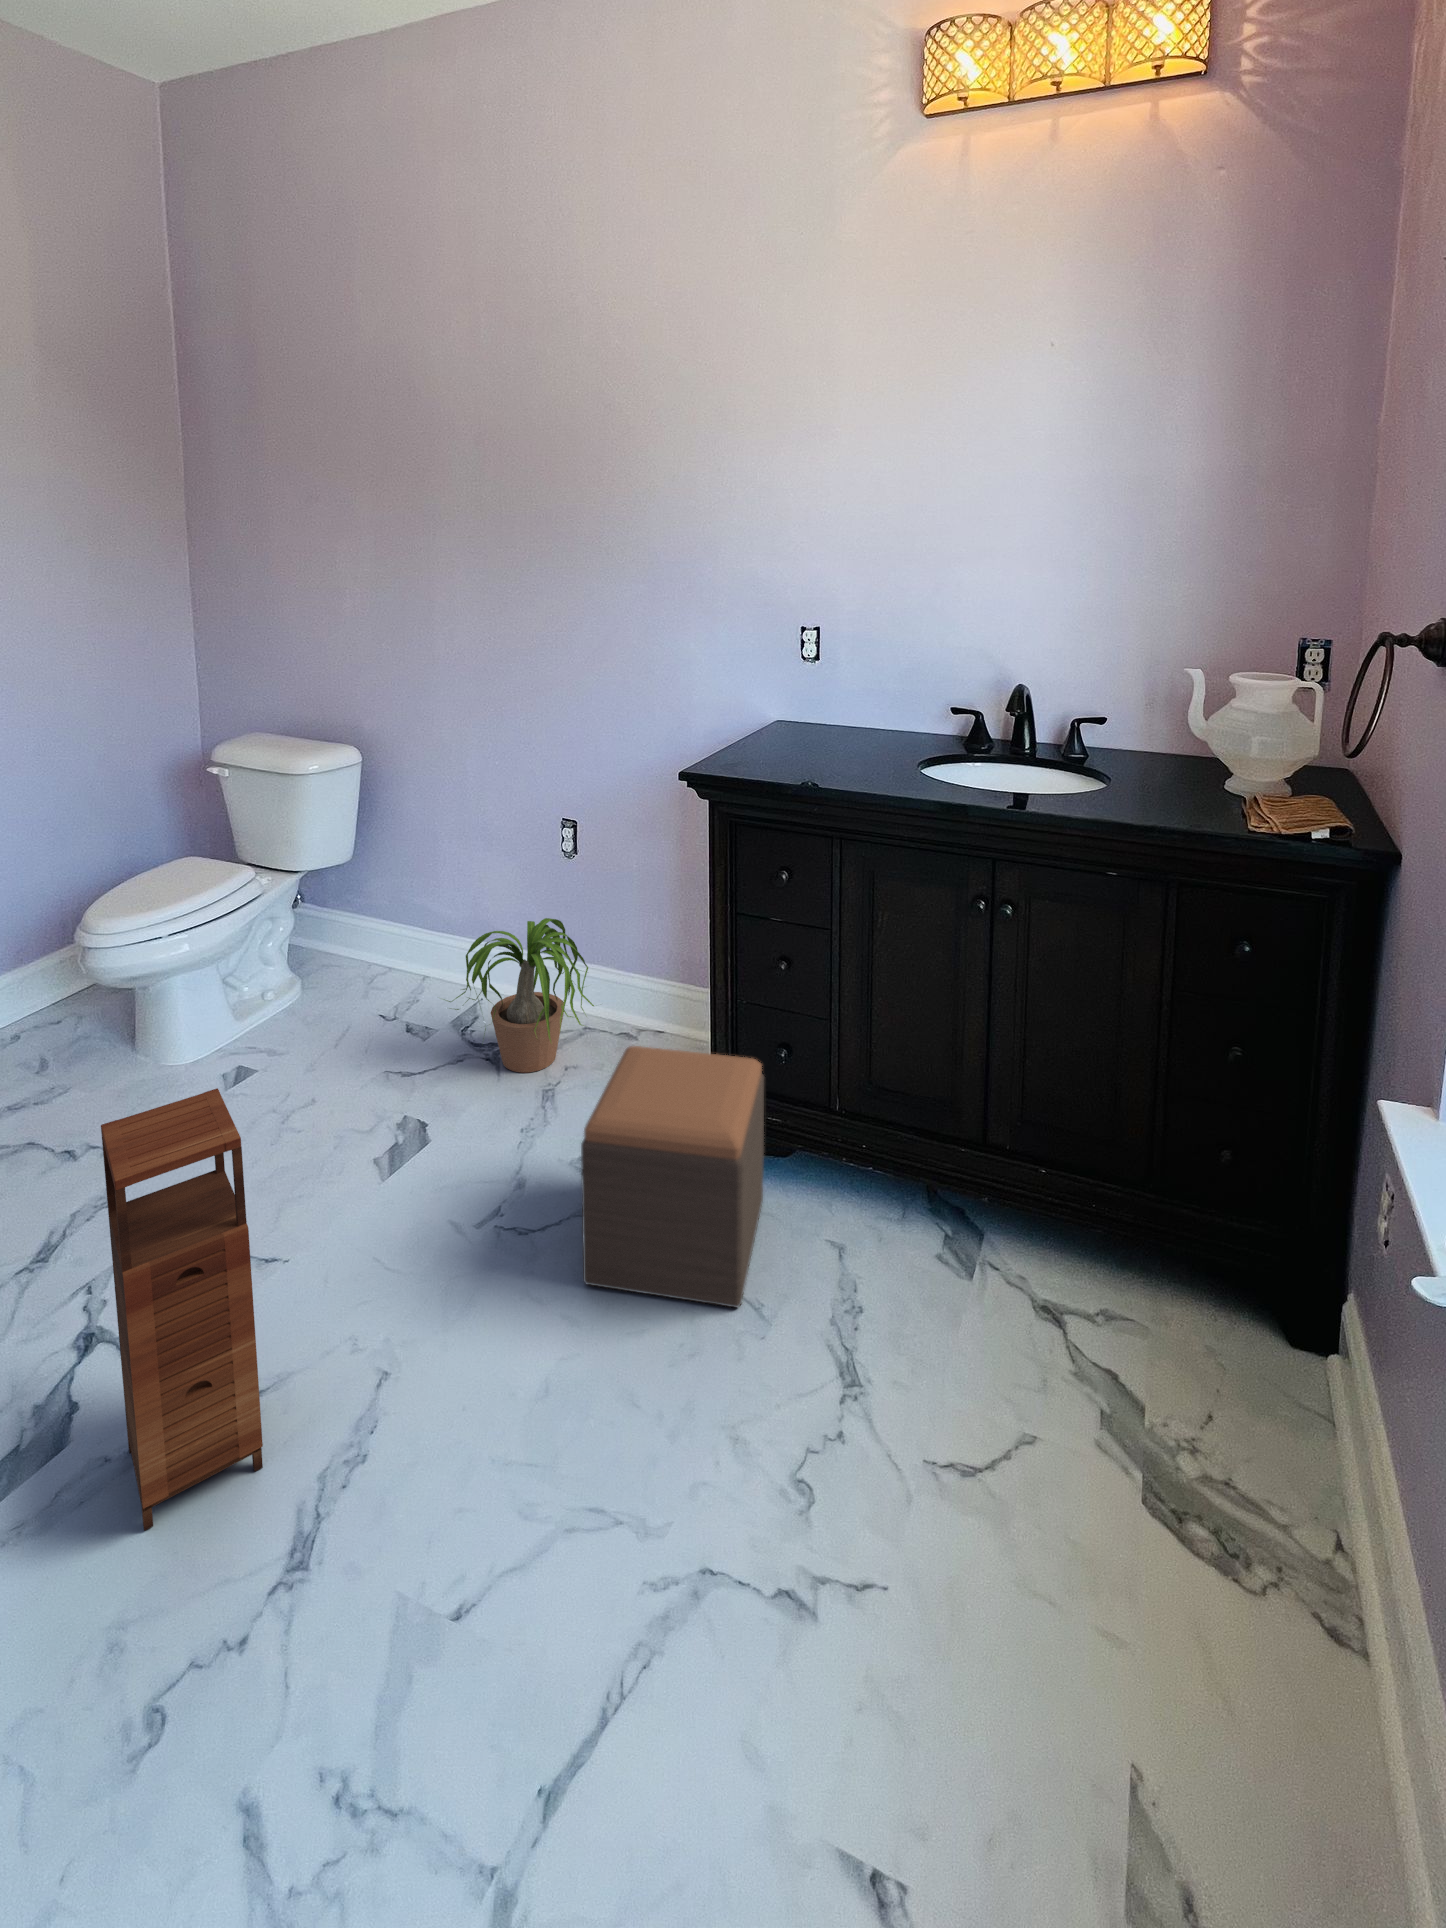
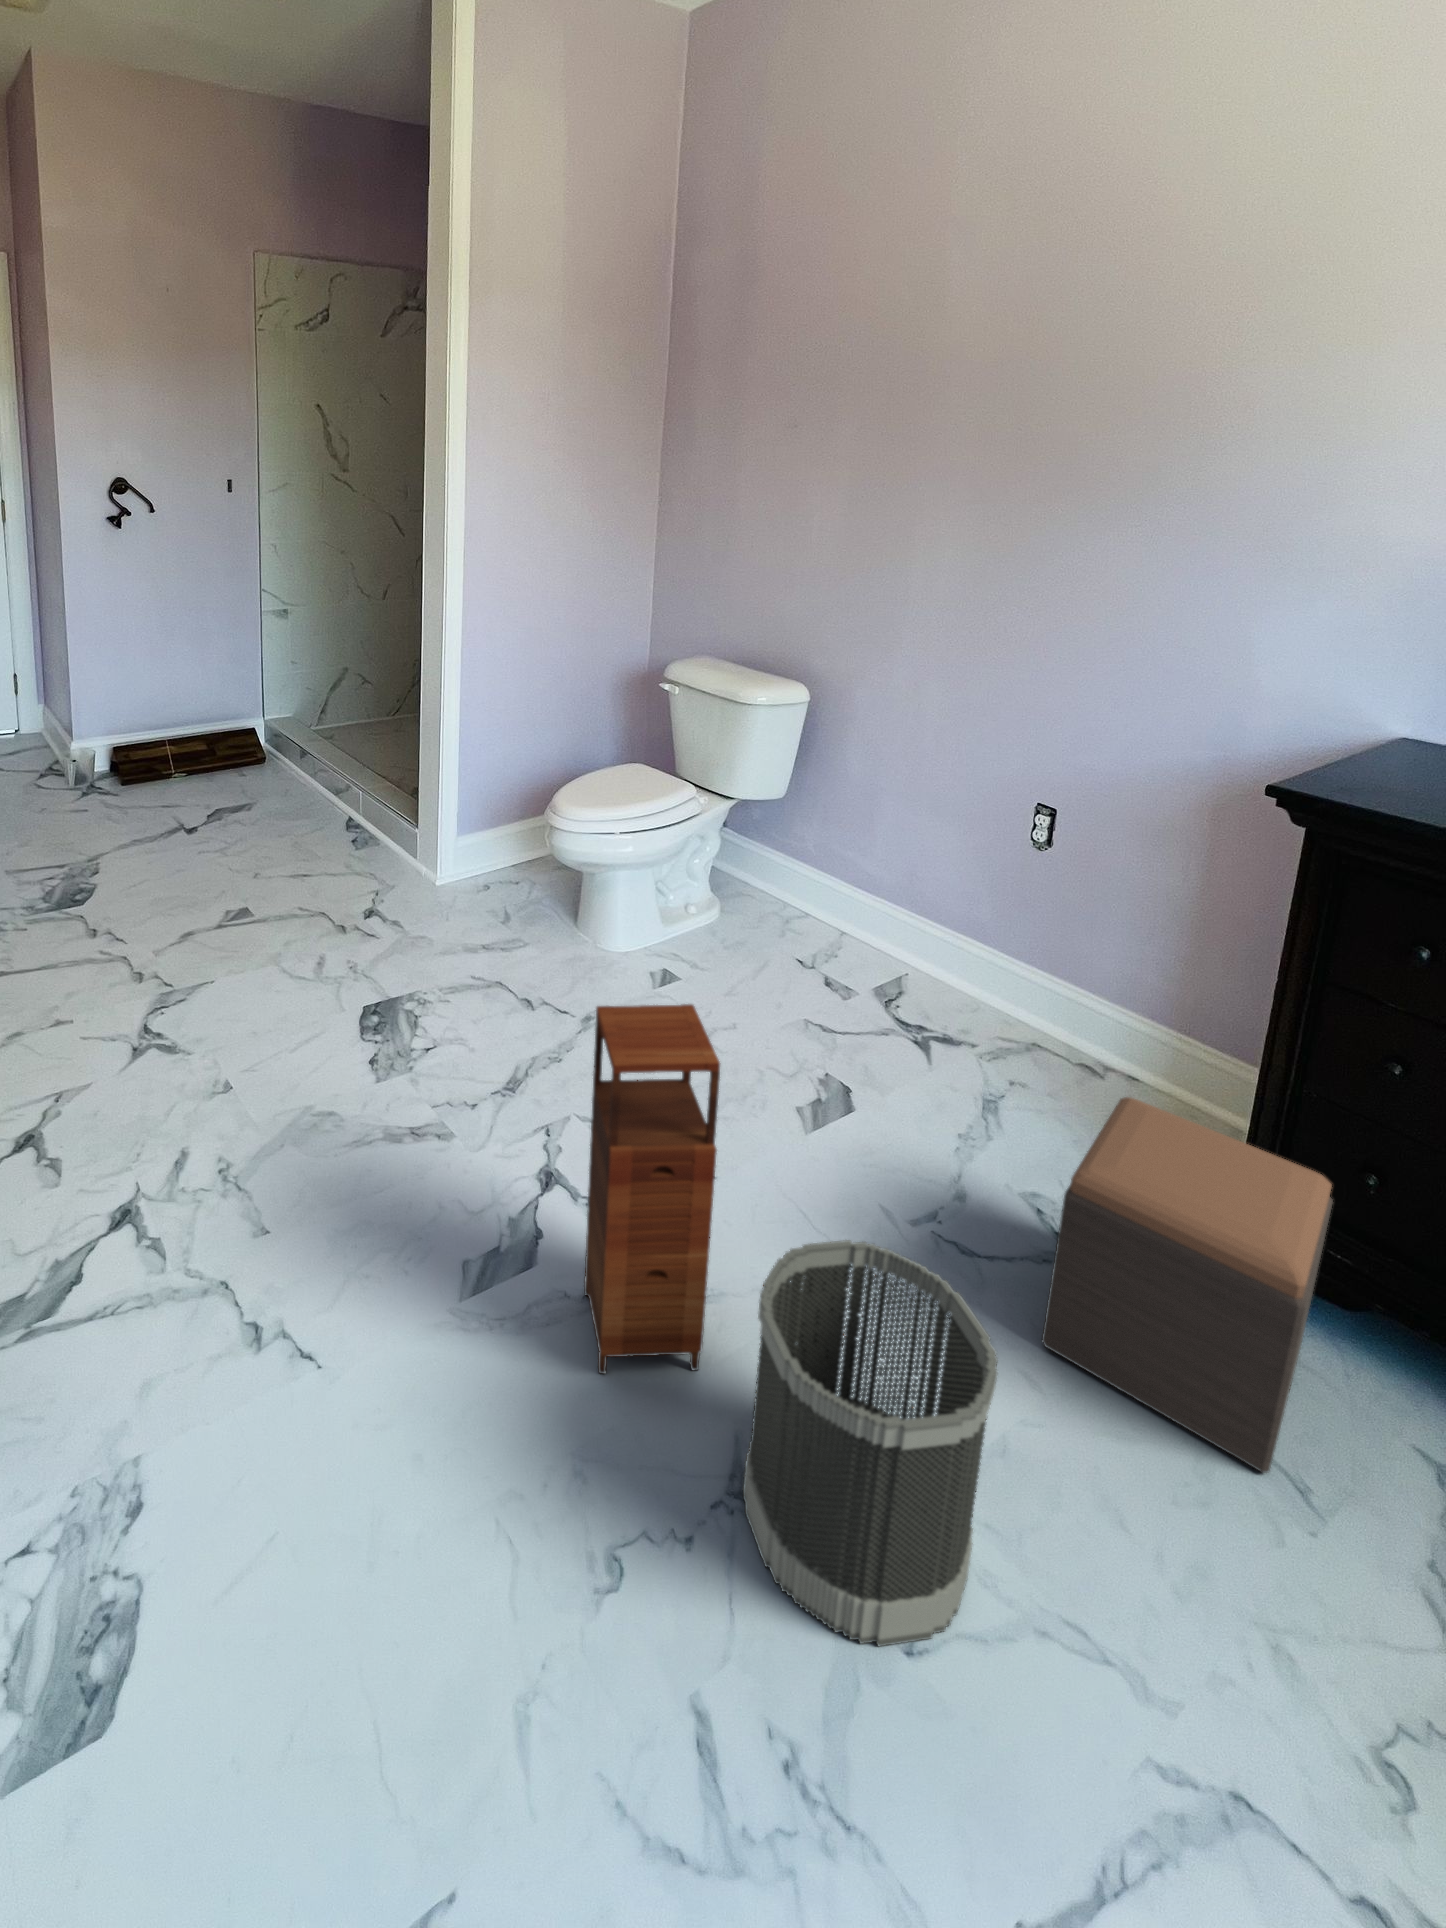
potted plant: present [447,918,594,1072] -> none [871,908,1076,1075]
wastebasket: none [294,1254,519,1650] -> present [743,1240,998,1646]

